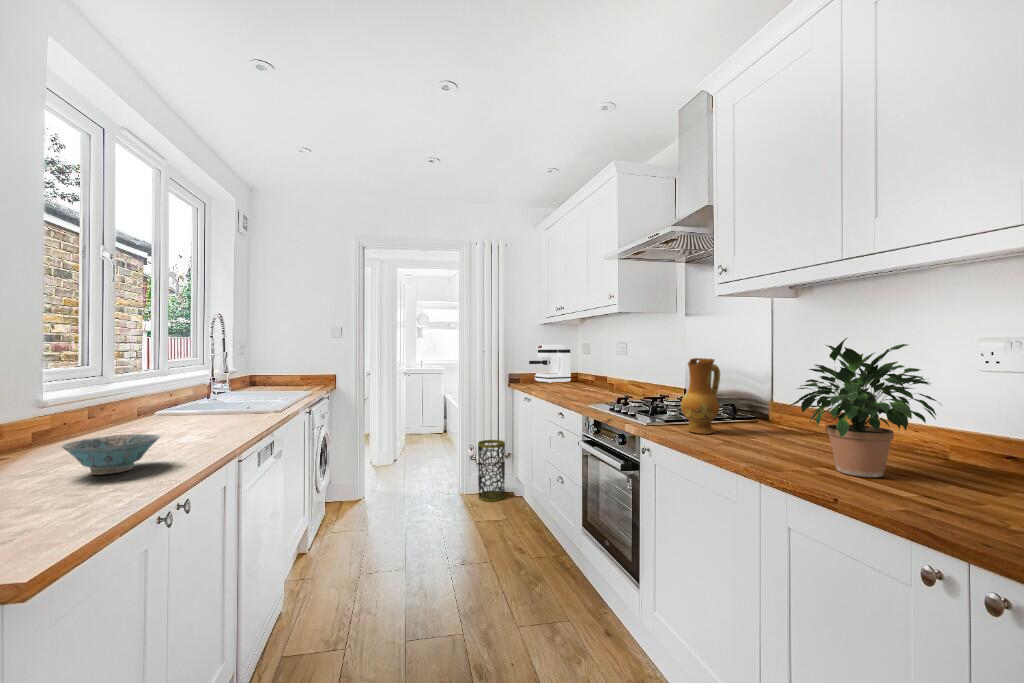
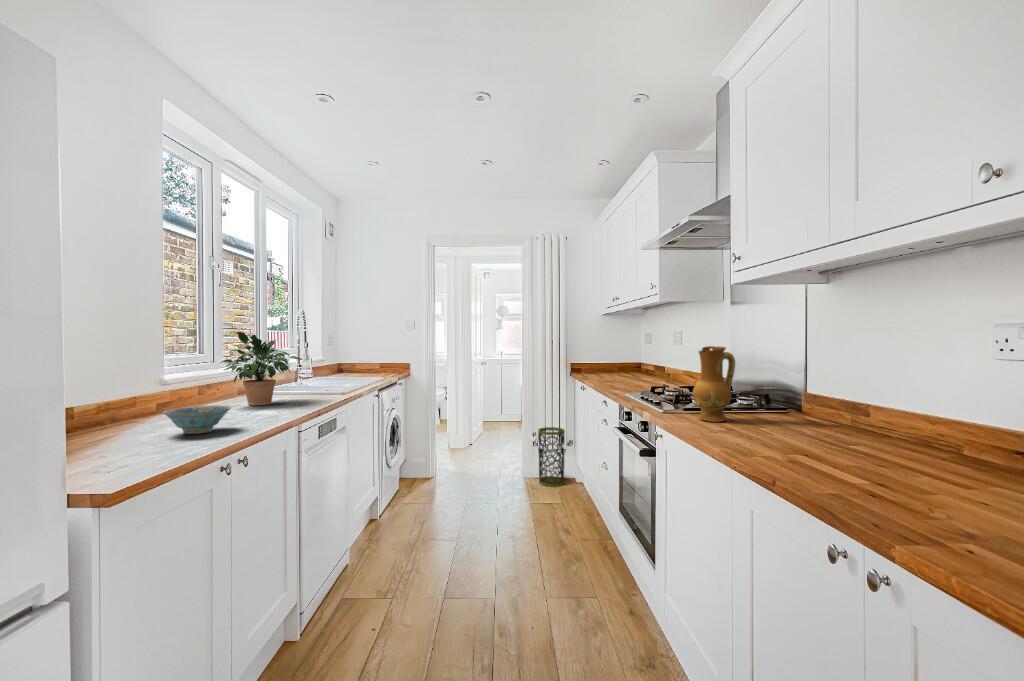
potted plant: present [791,338,936,477] -> present [221,332,302,405]
coffee maker: present [529,345,571,383] -> none [590,335,633,373]

